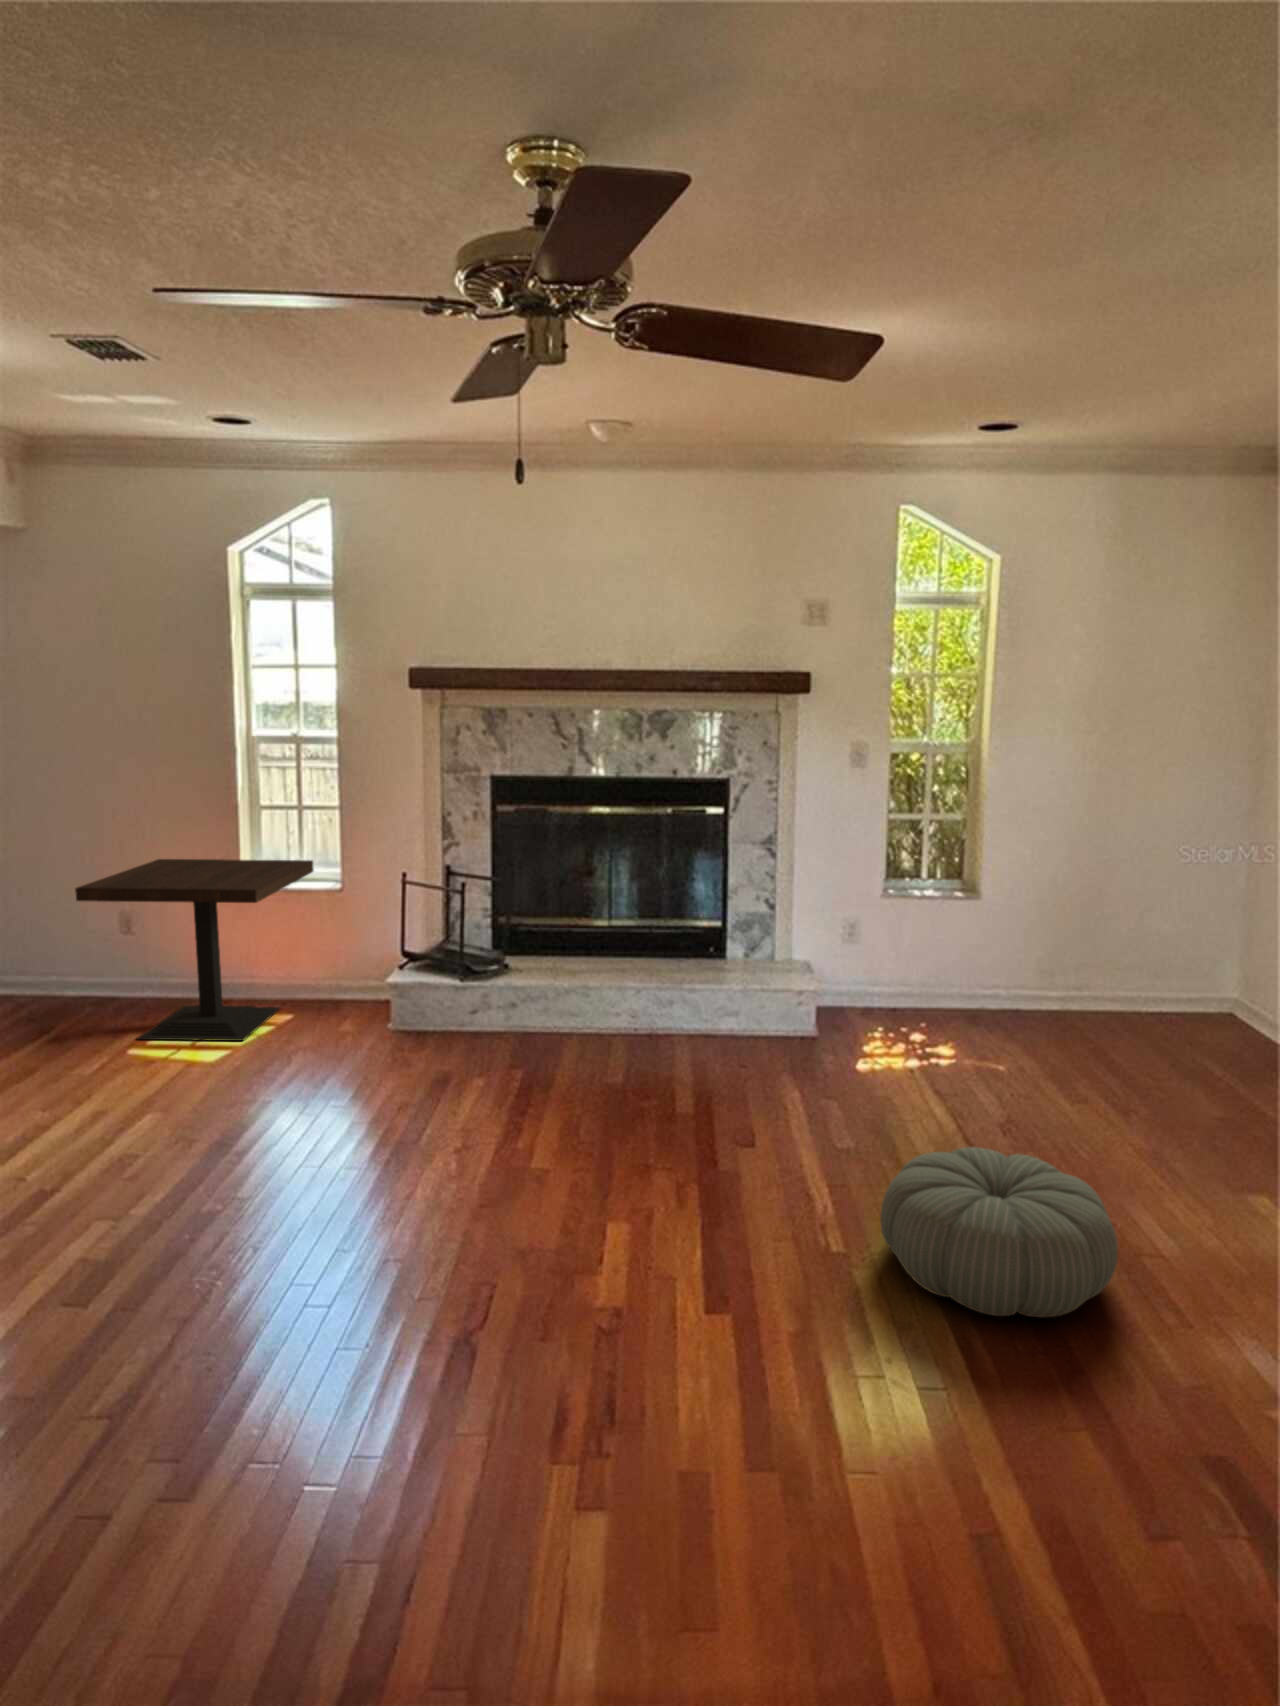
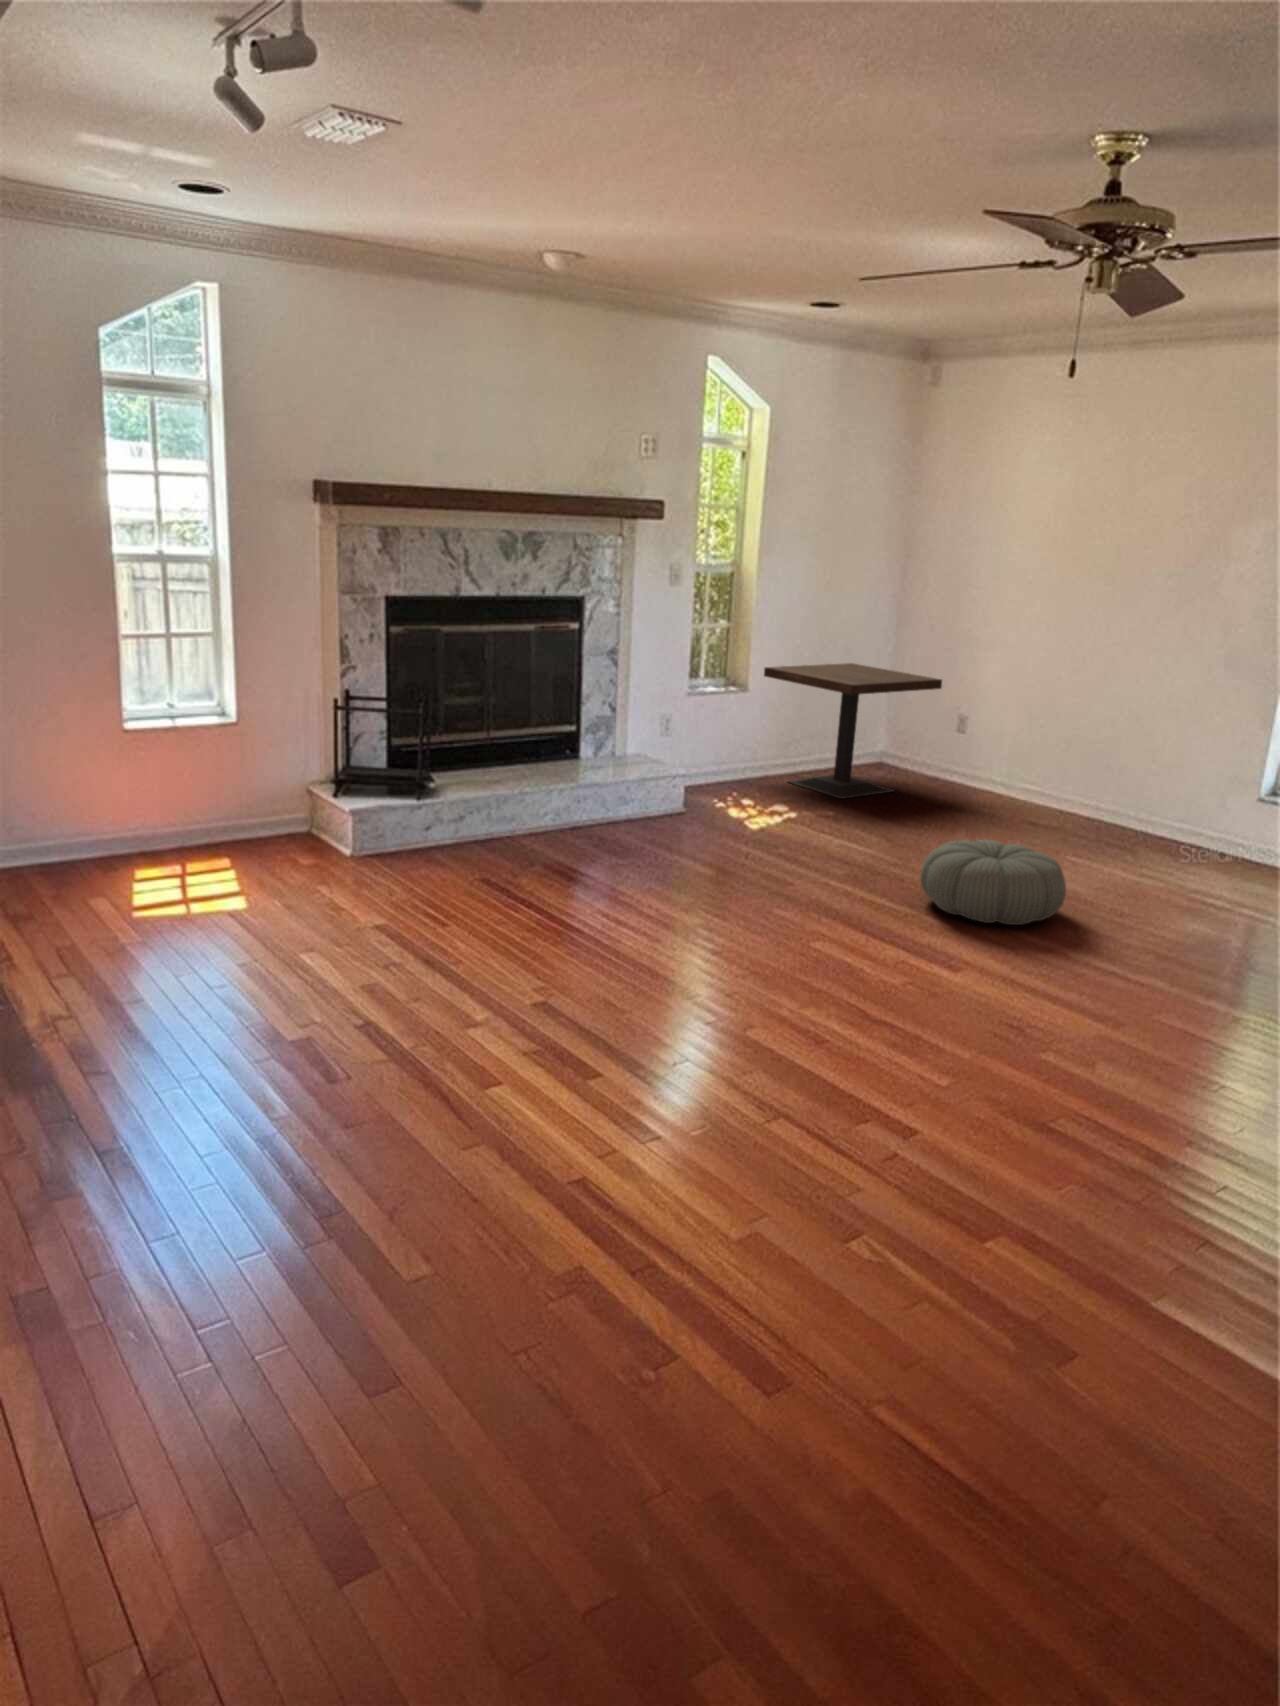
side table: present [75,859,314,1041] -> present [764,663,942,799]

